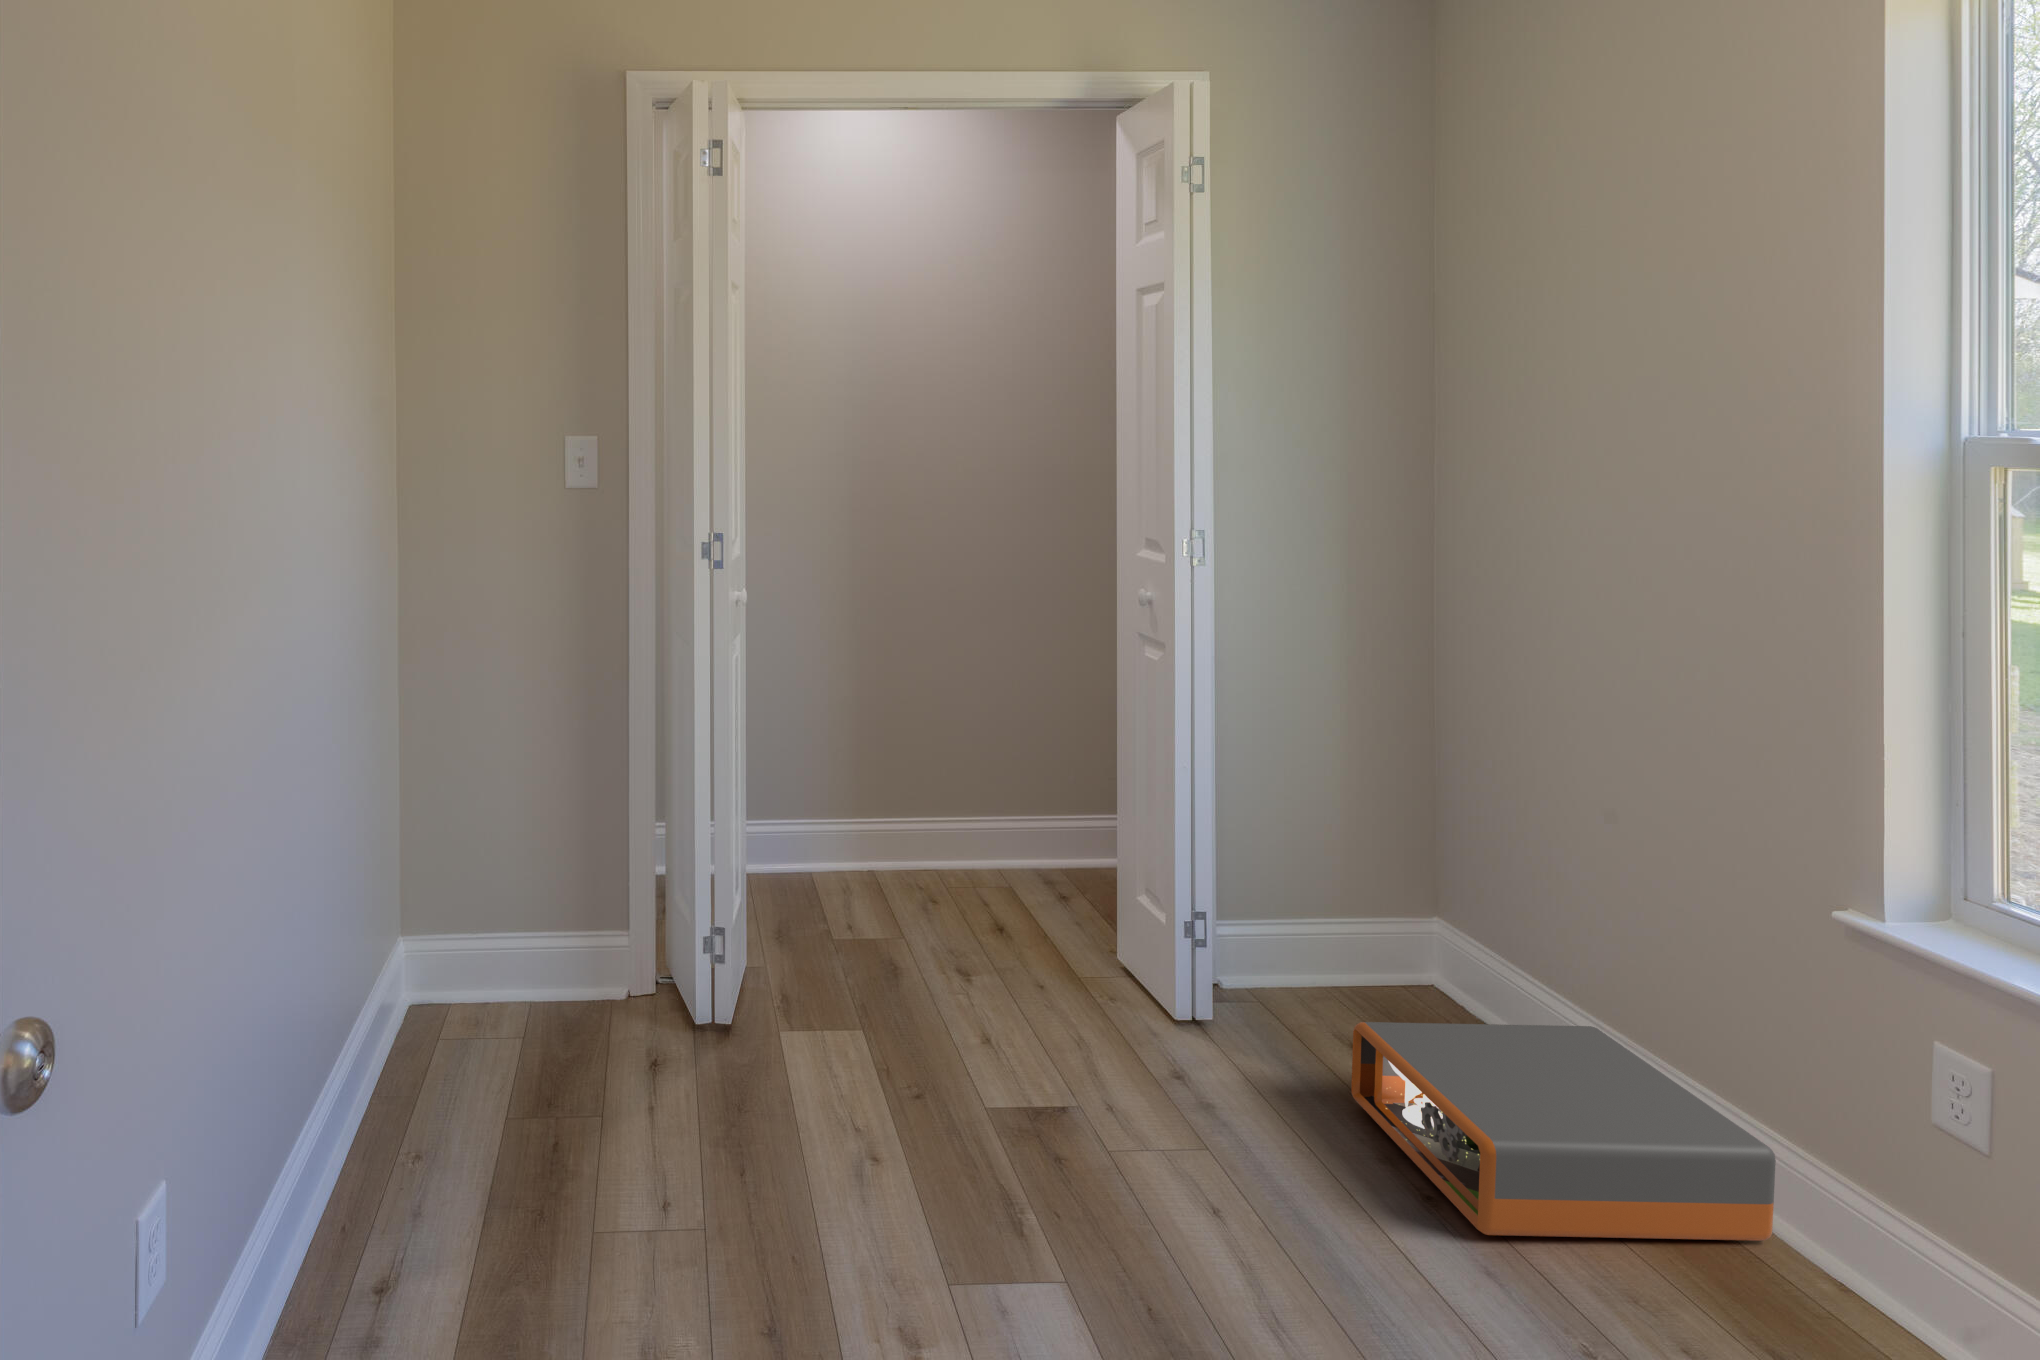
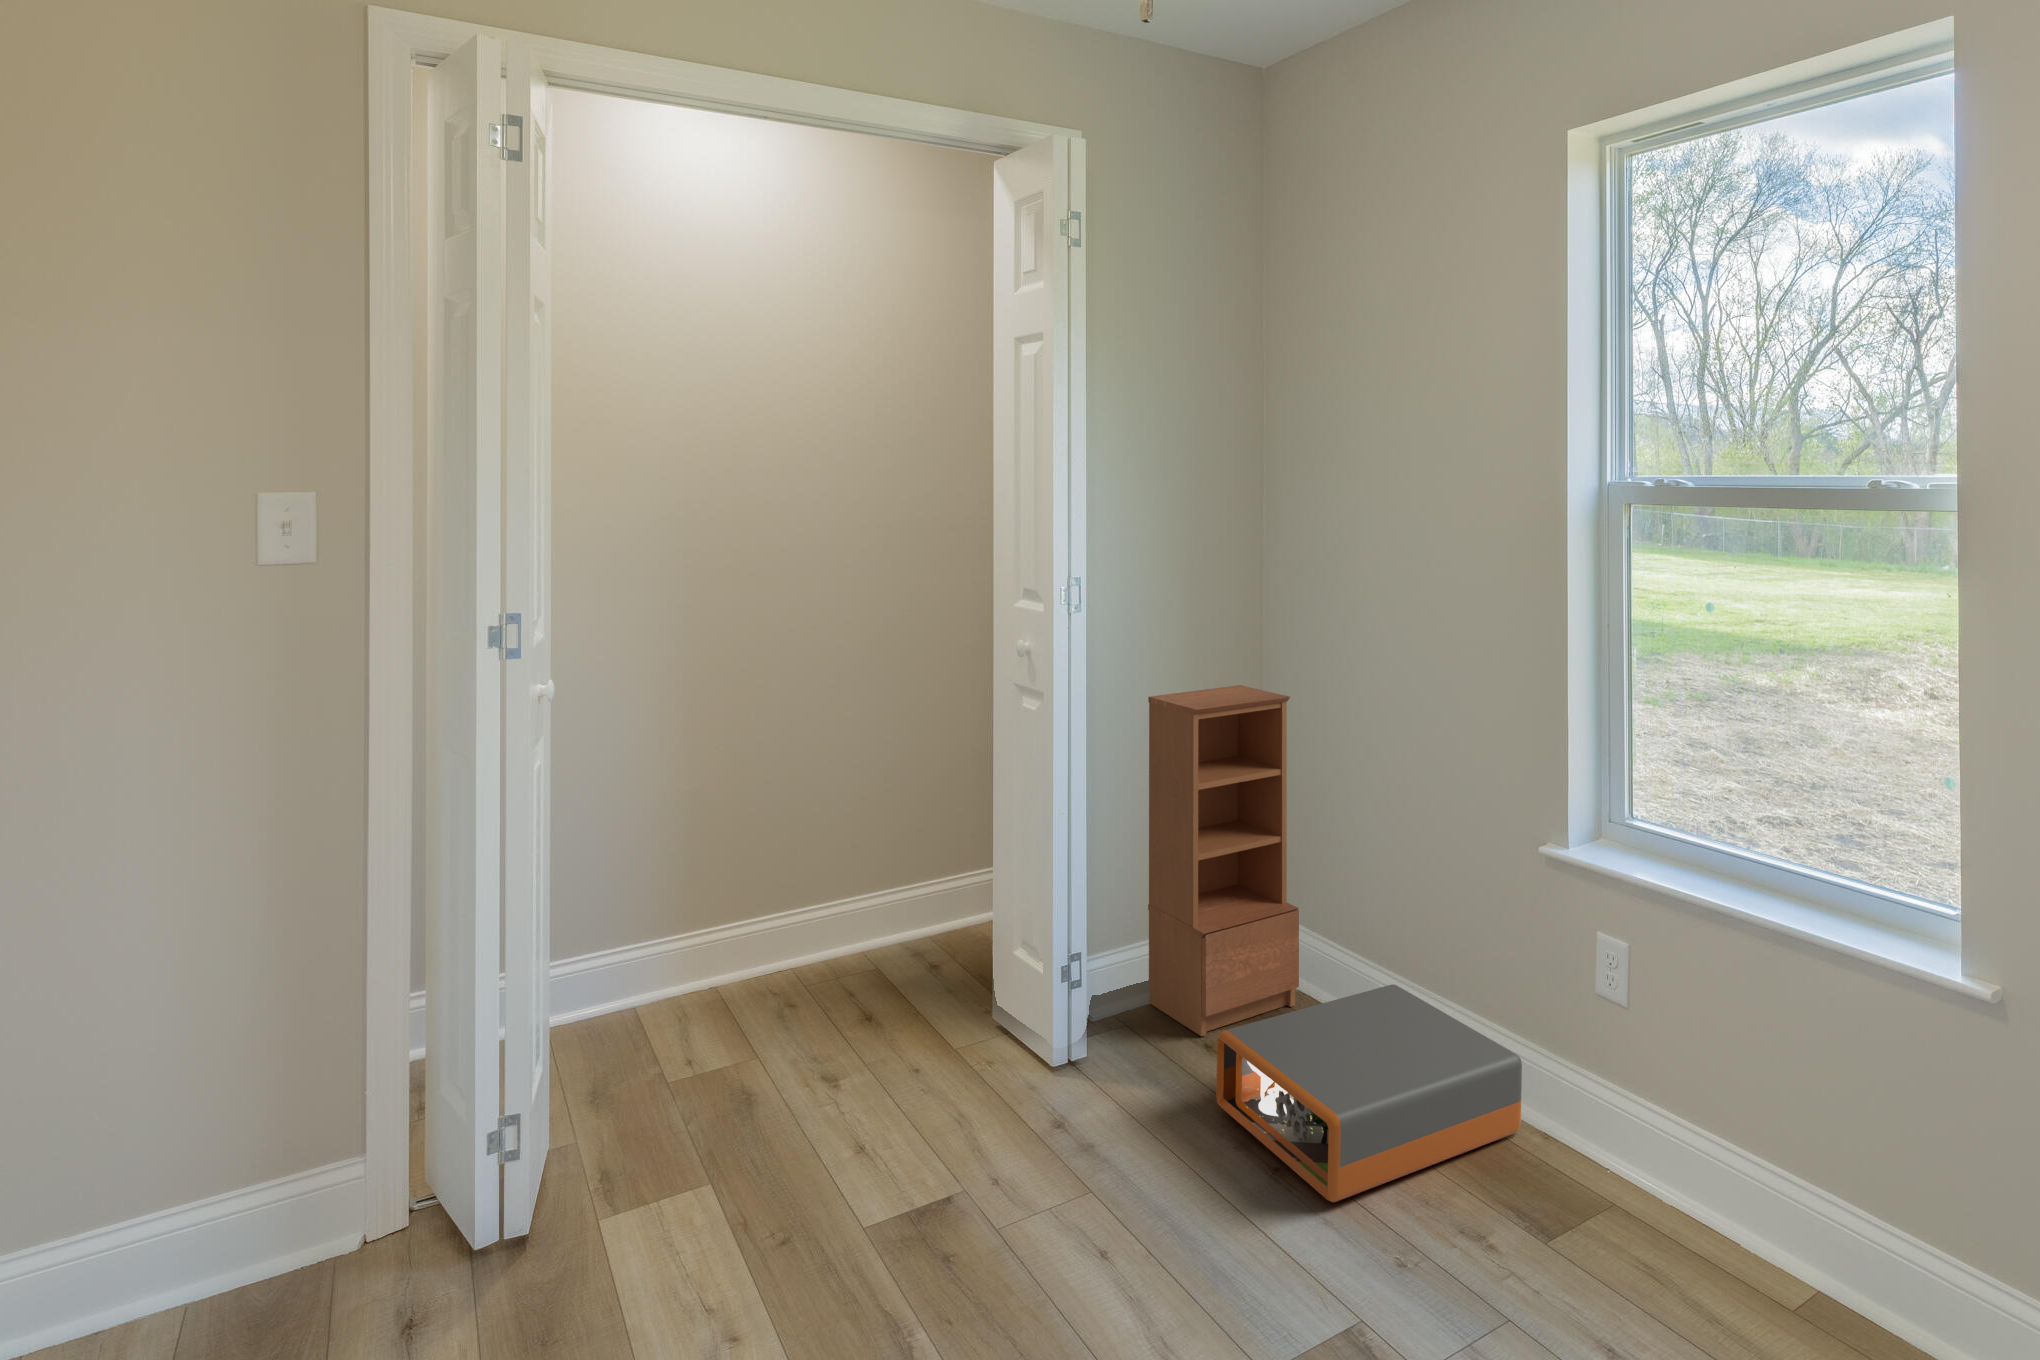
bookcase: none [1285,662,1471,1028] -> present [1148,685,1299,1036]

